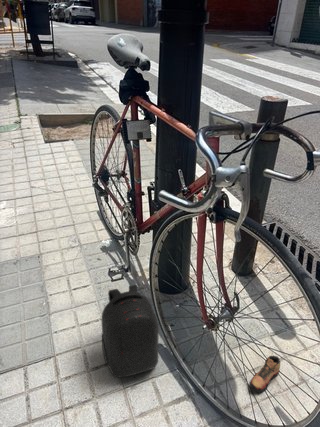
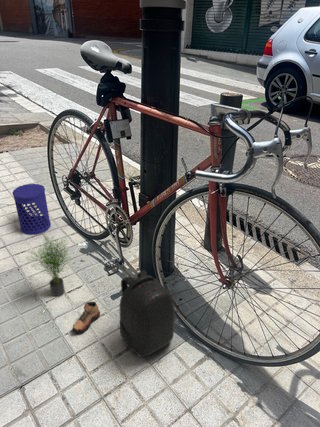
waste bin: none [49,171,84,223] -> present [13,184,51,235]
potted plant: none [32,226,79,291] -> present [31,239,67,296]
shoe: present [250,356,280,393] -> present [73,302,100,334]

